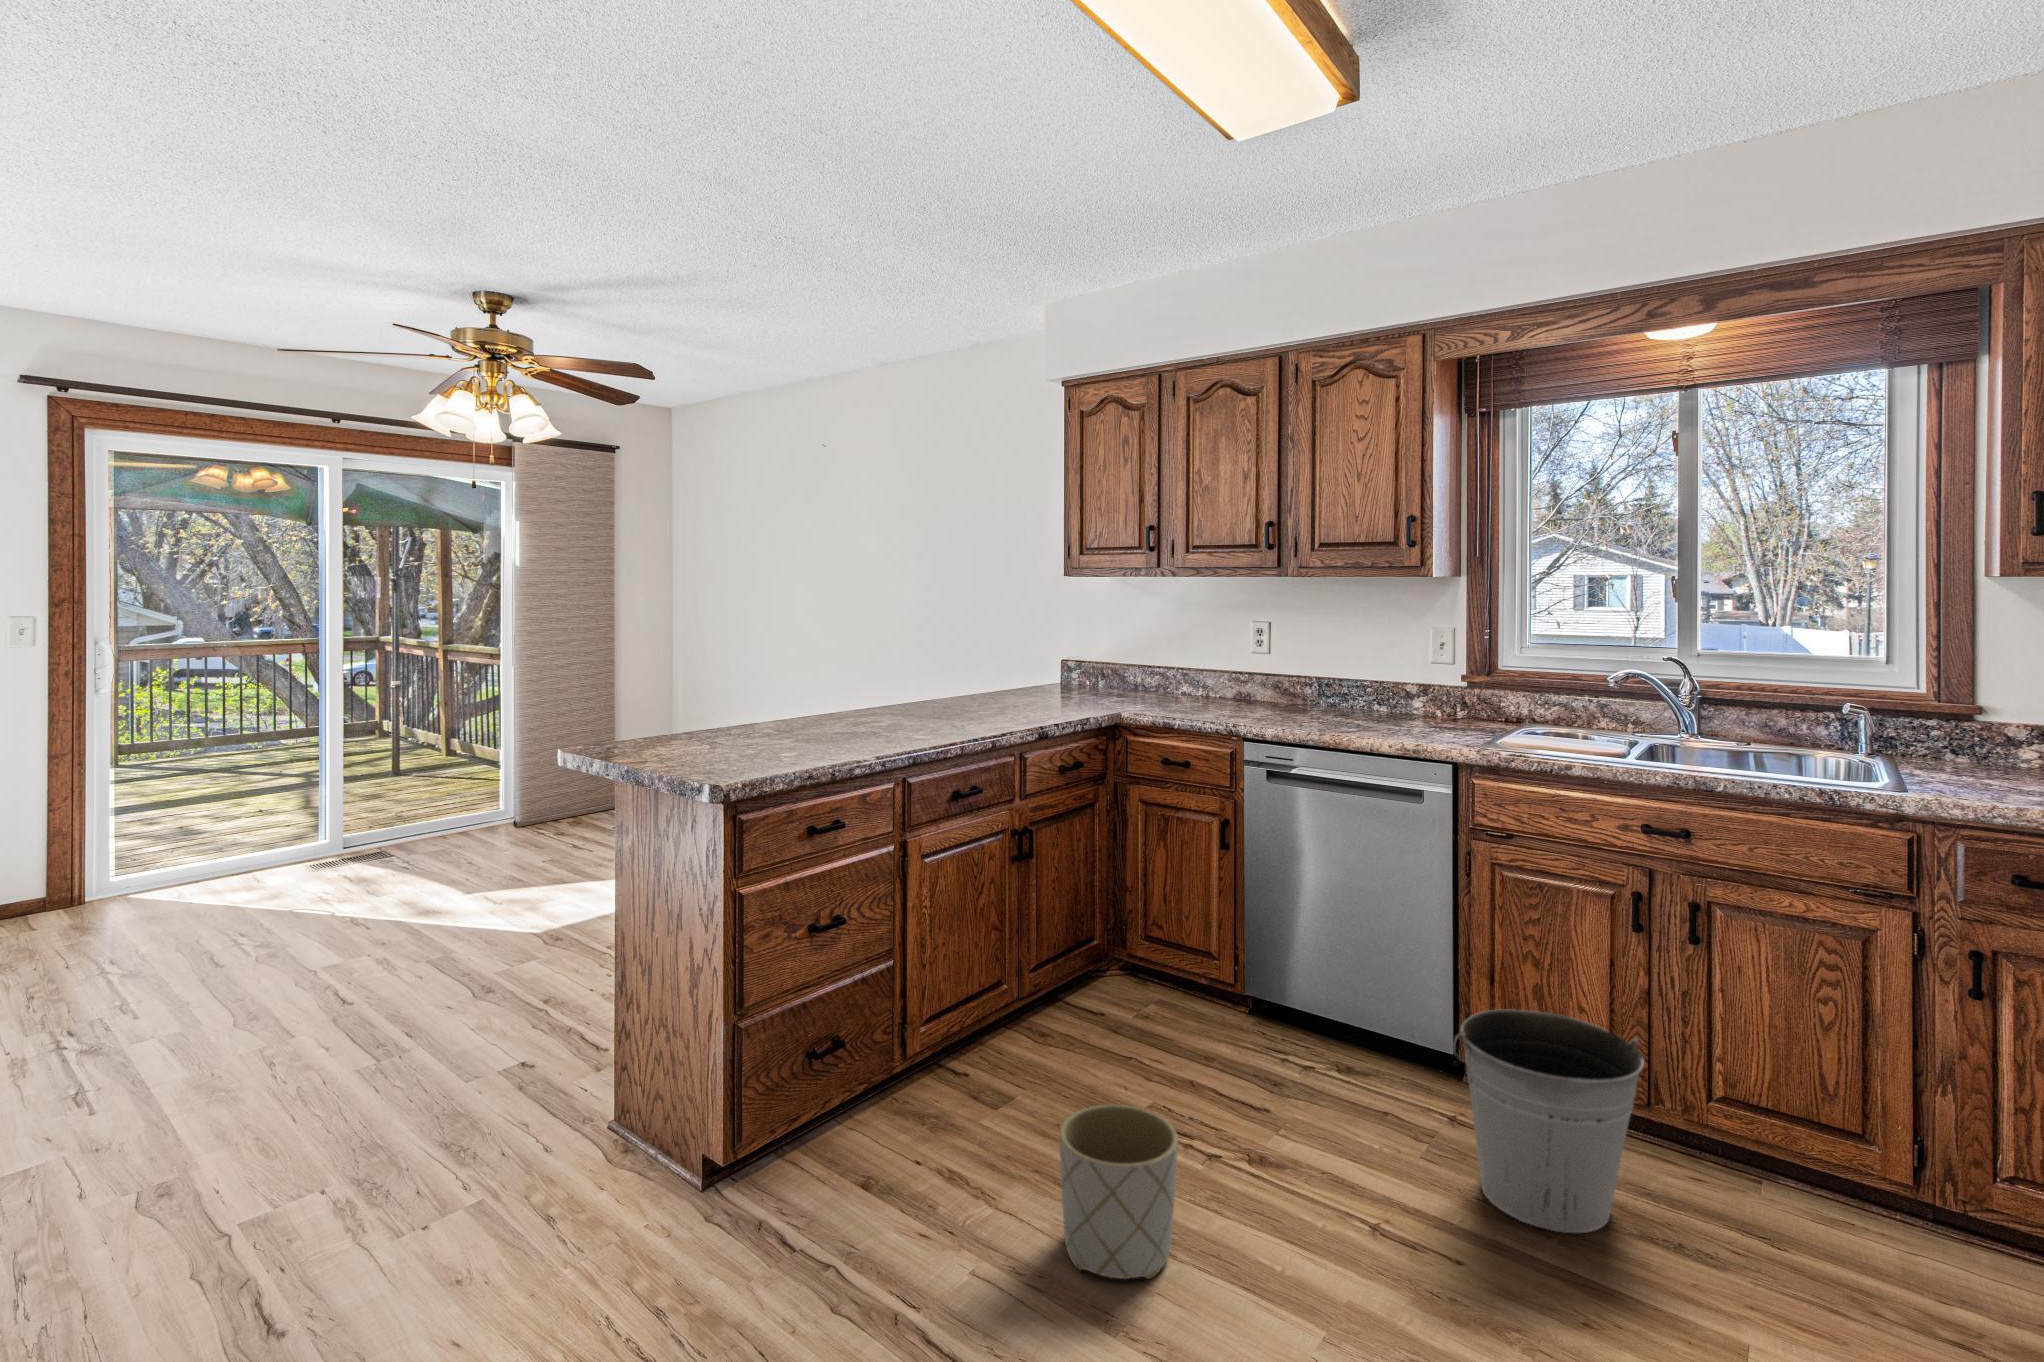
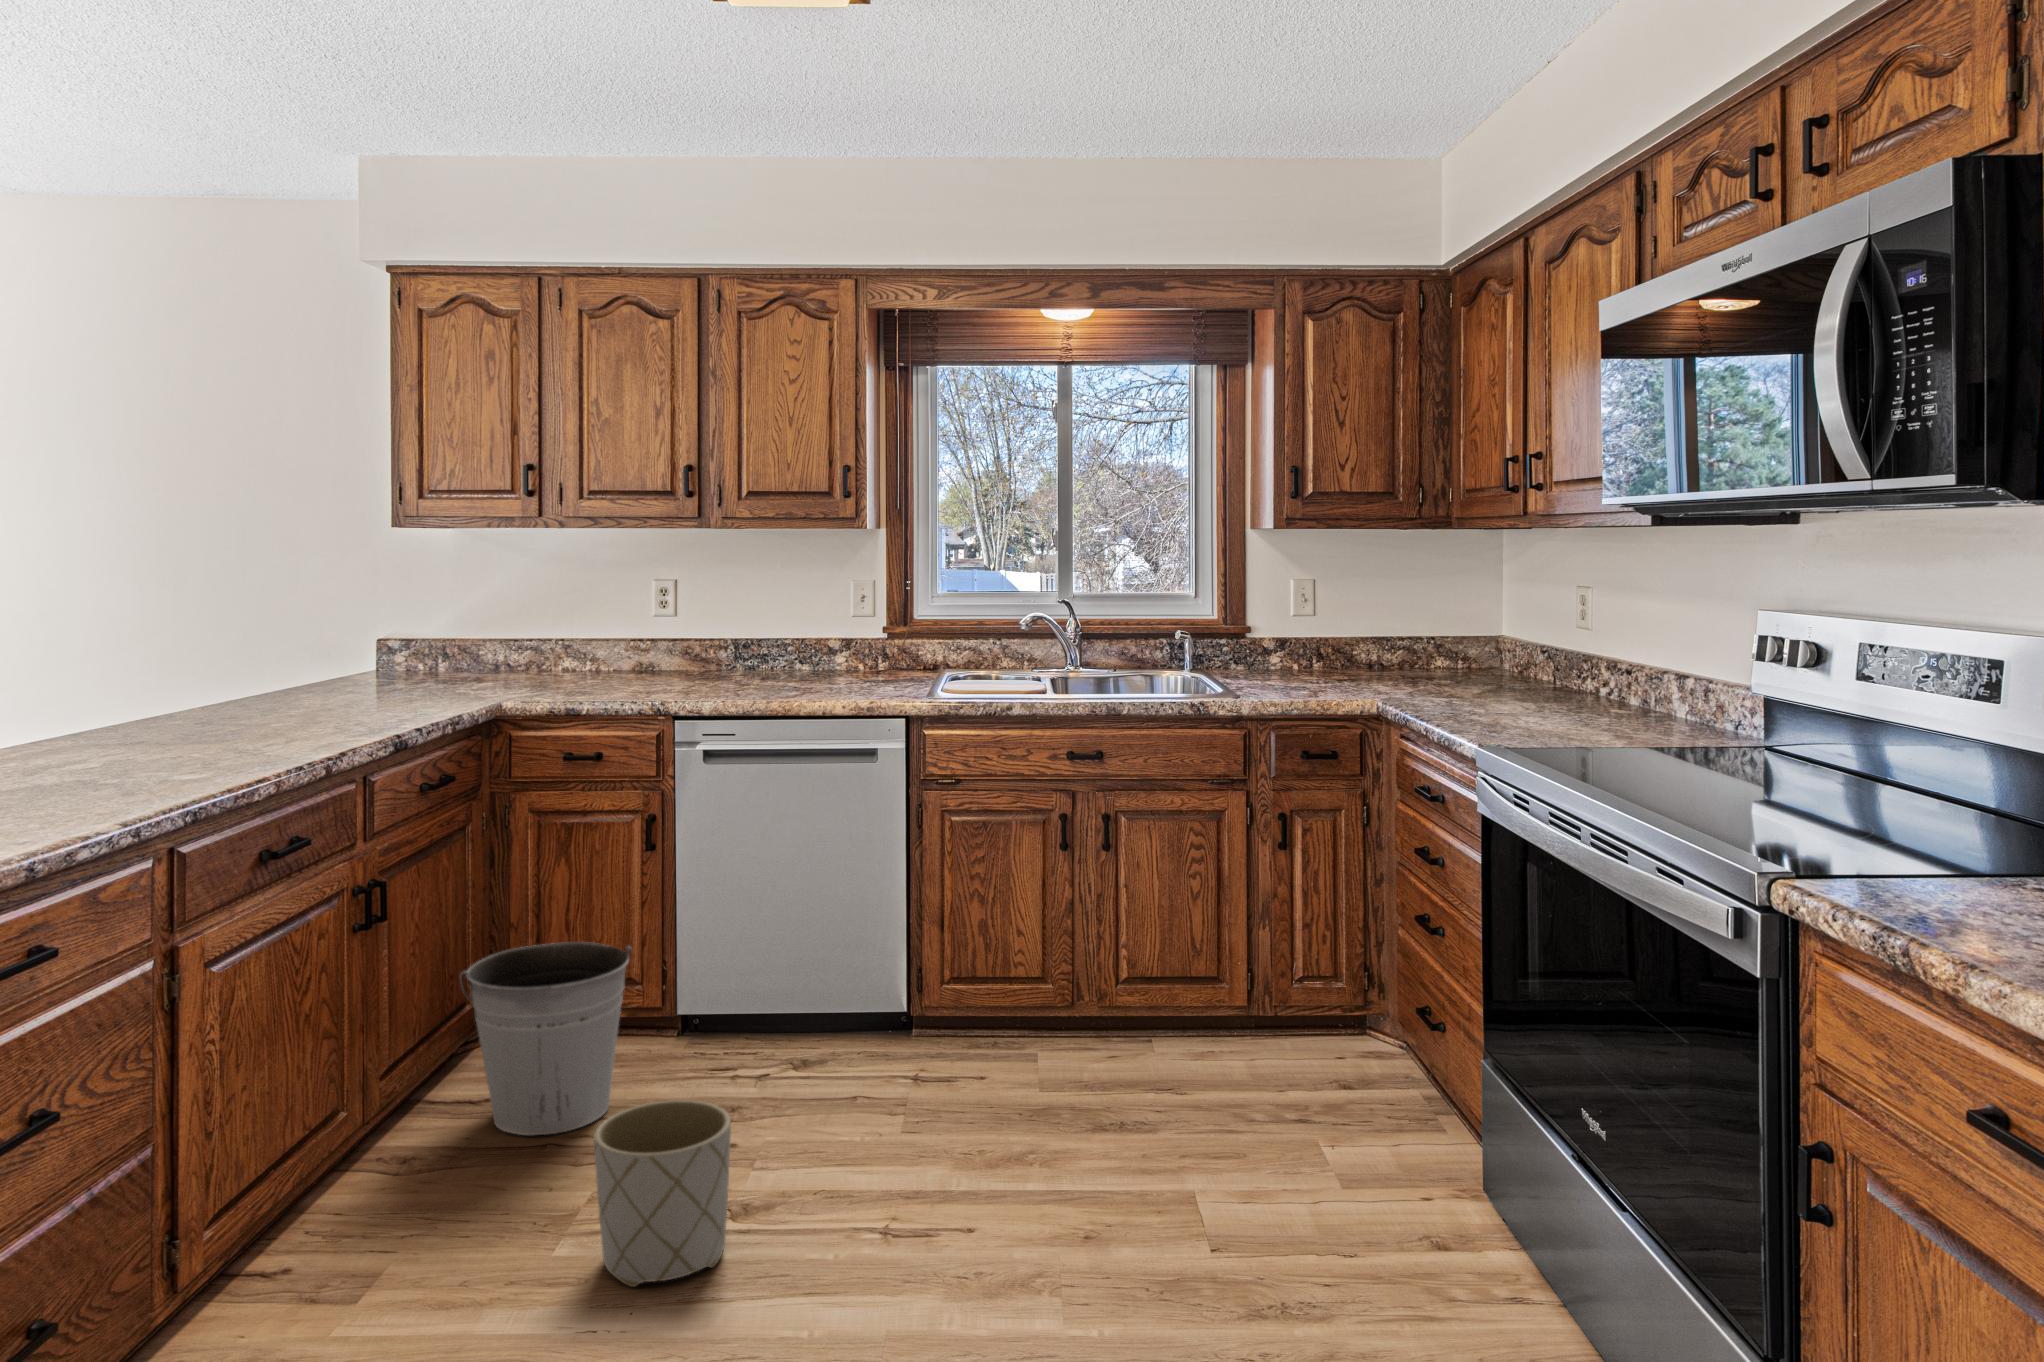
bucket: present [1453,1010,1644,1233] -> present [460,942,631,1135]

